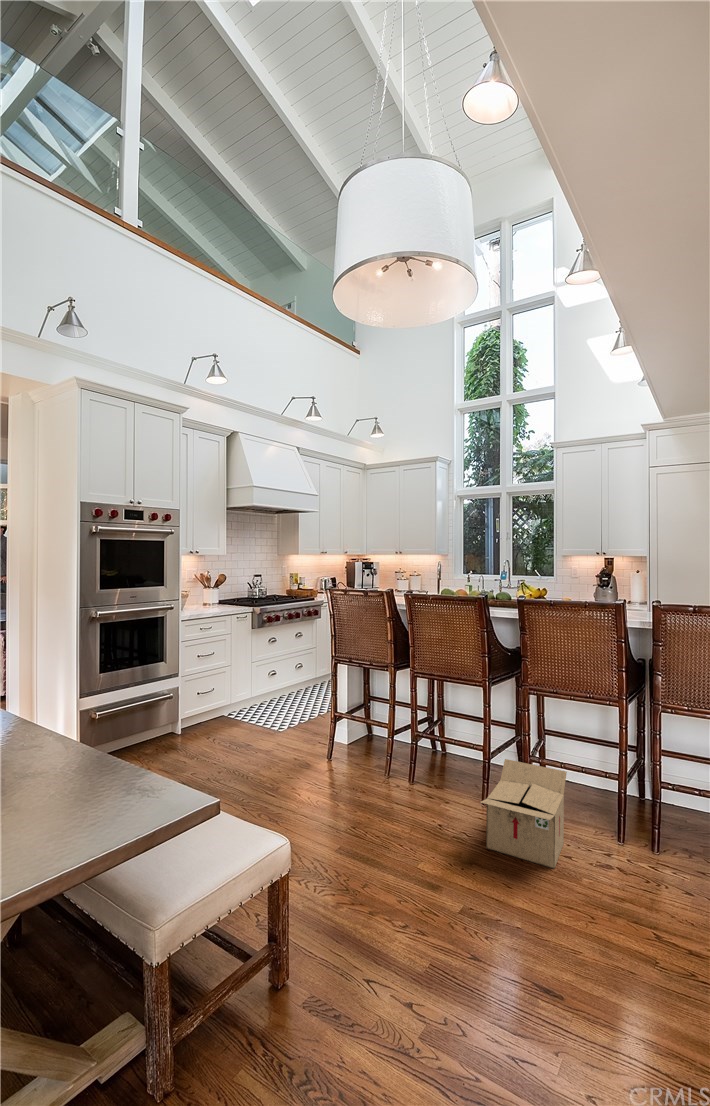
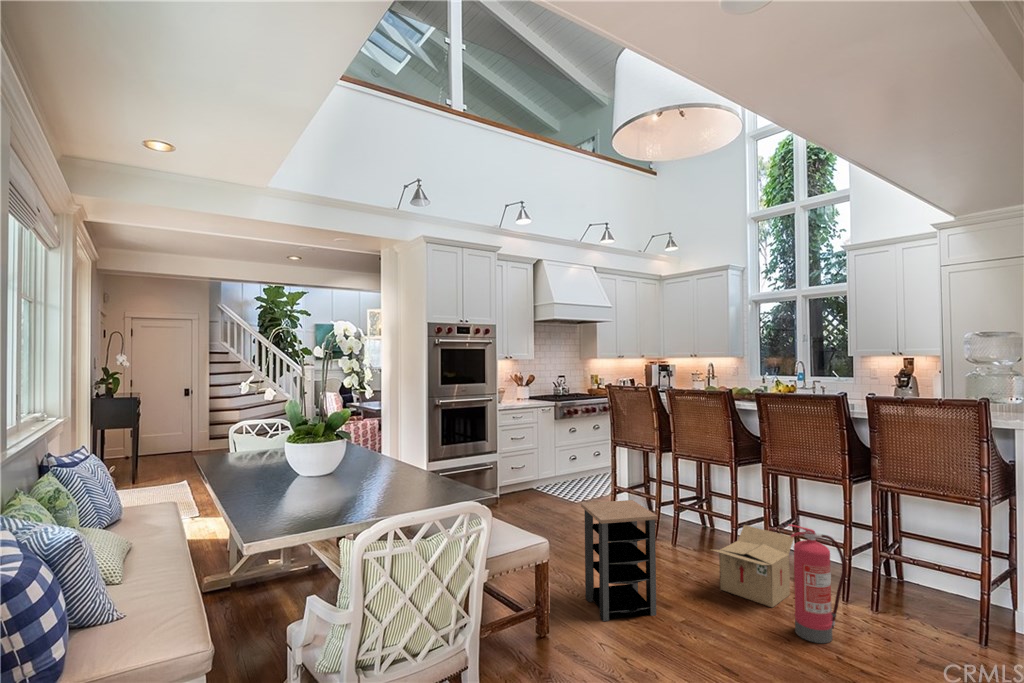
side table: none [318,747,430,938] -> present [581,500,658,621]
fire extinguisher: none [592,771,654,922] -> present [789,525,845,643]

